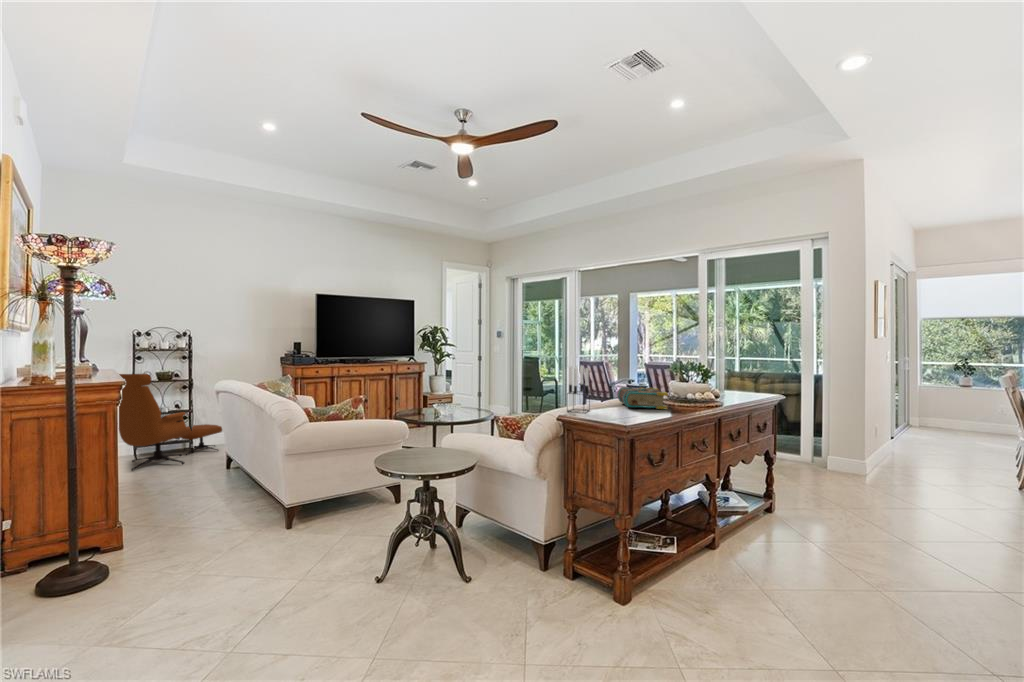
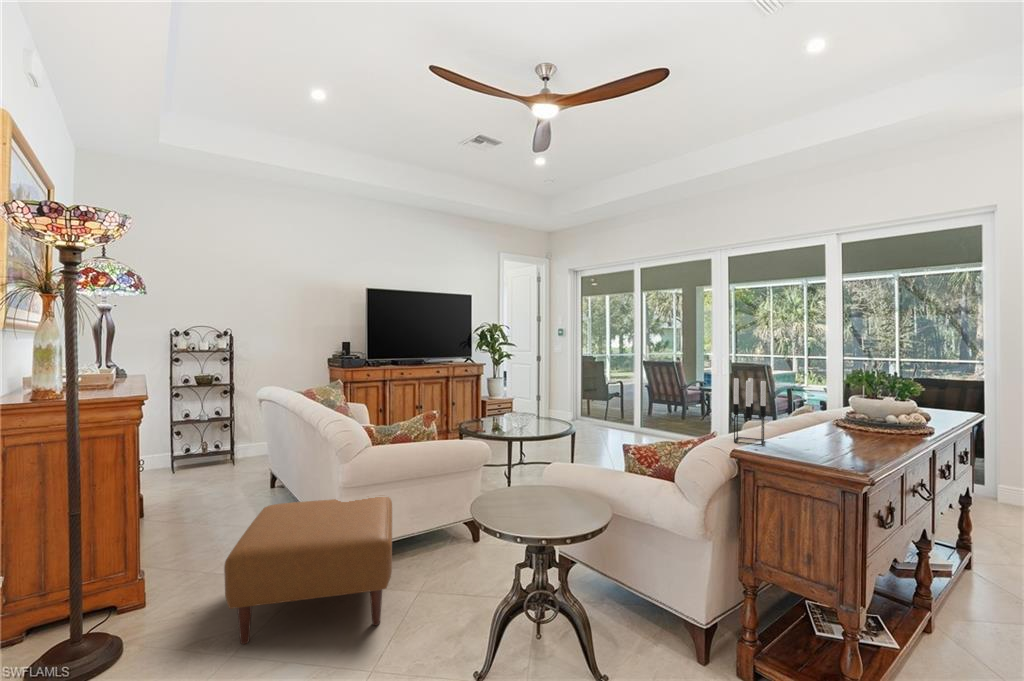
lounge chair: present [119,374,222,471] -> none [145,378,268,487]
book: present [617,387,668,409] -> none [782,404,874,439]
ottoman: none [190,464,326,567] -> present [224,497,392,644]

